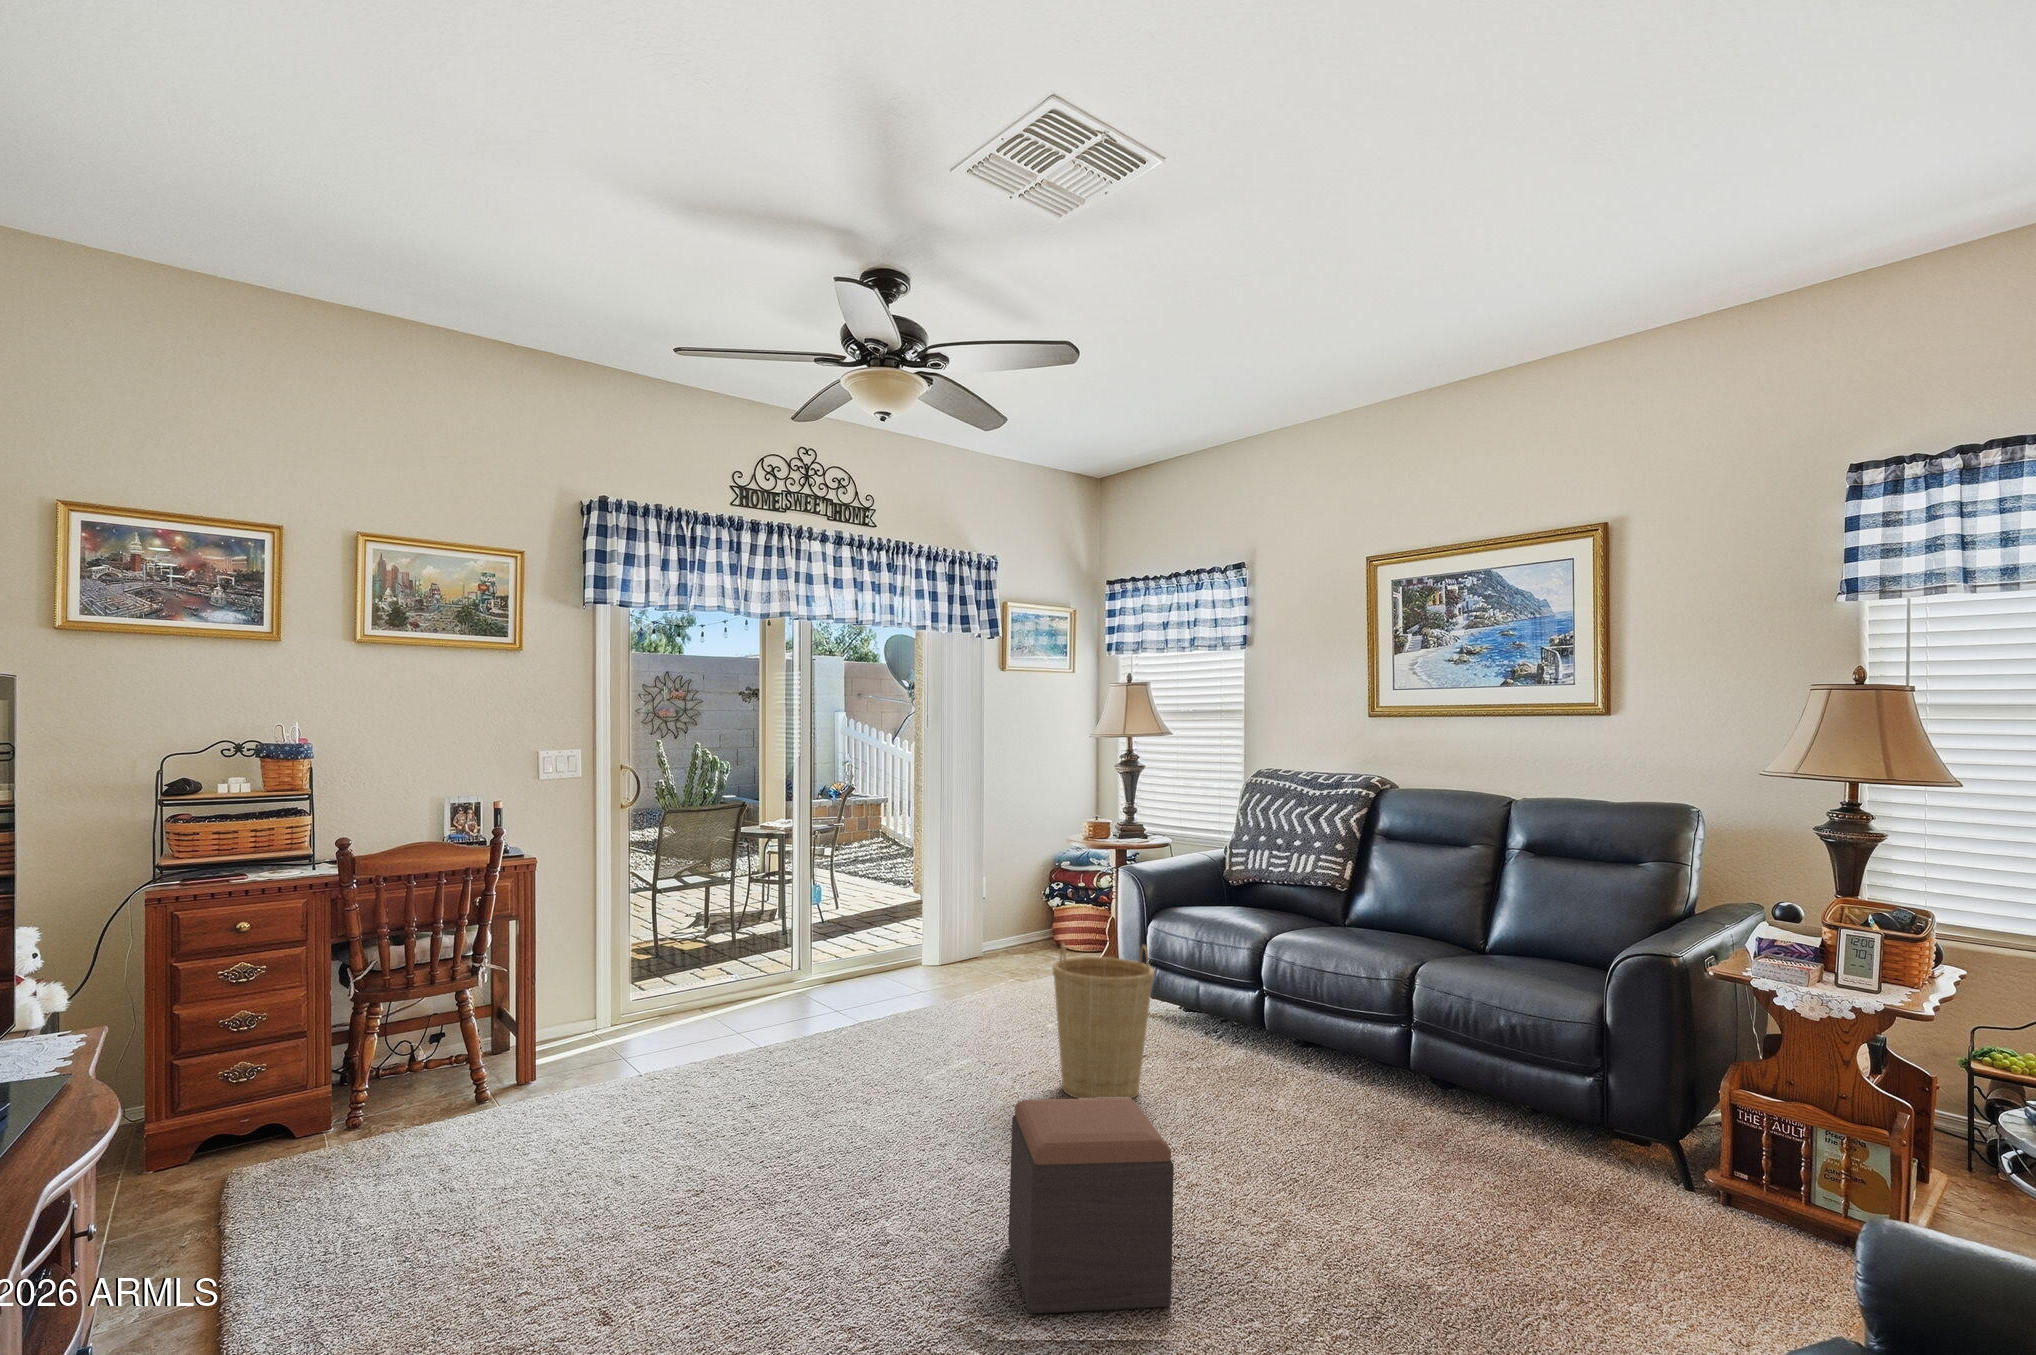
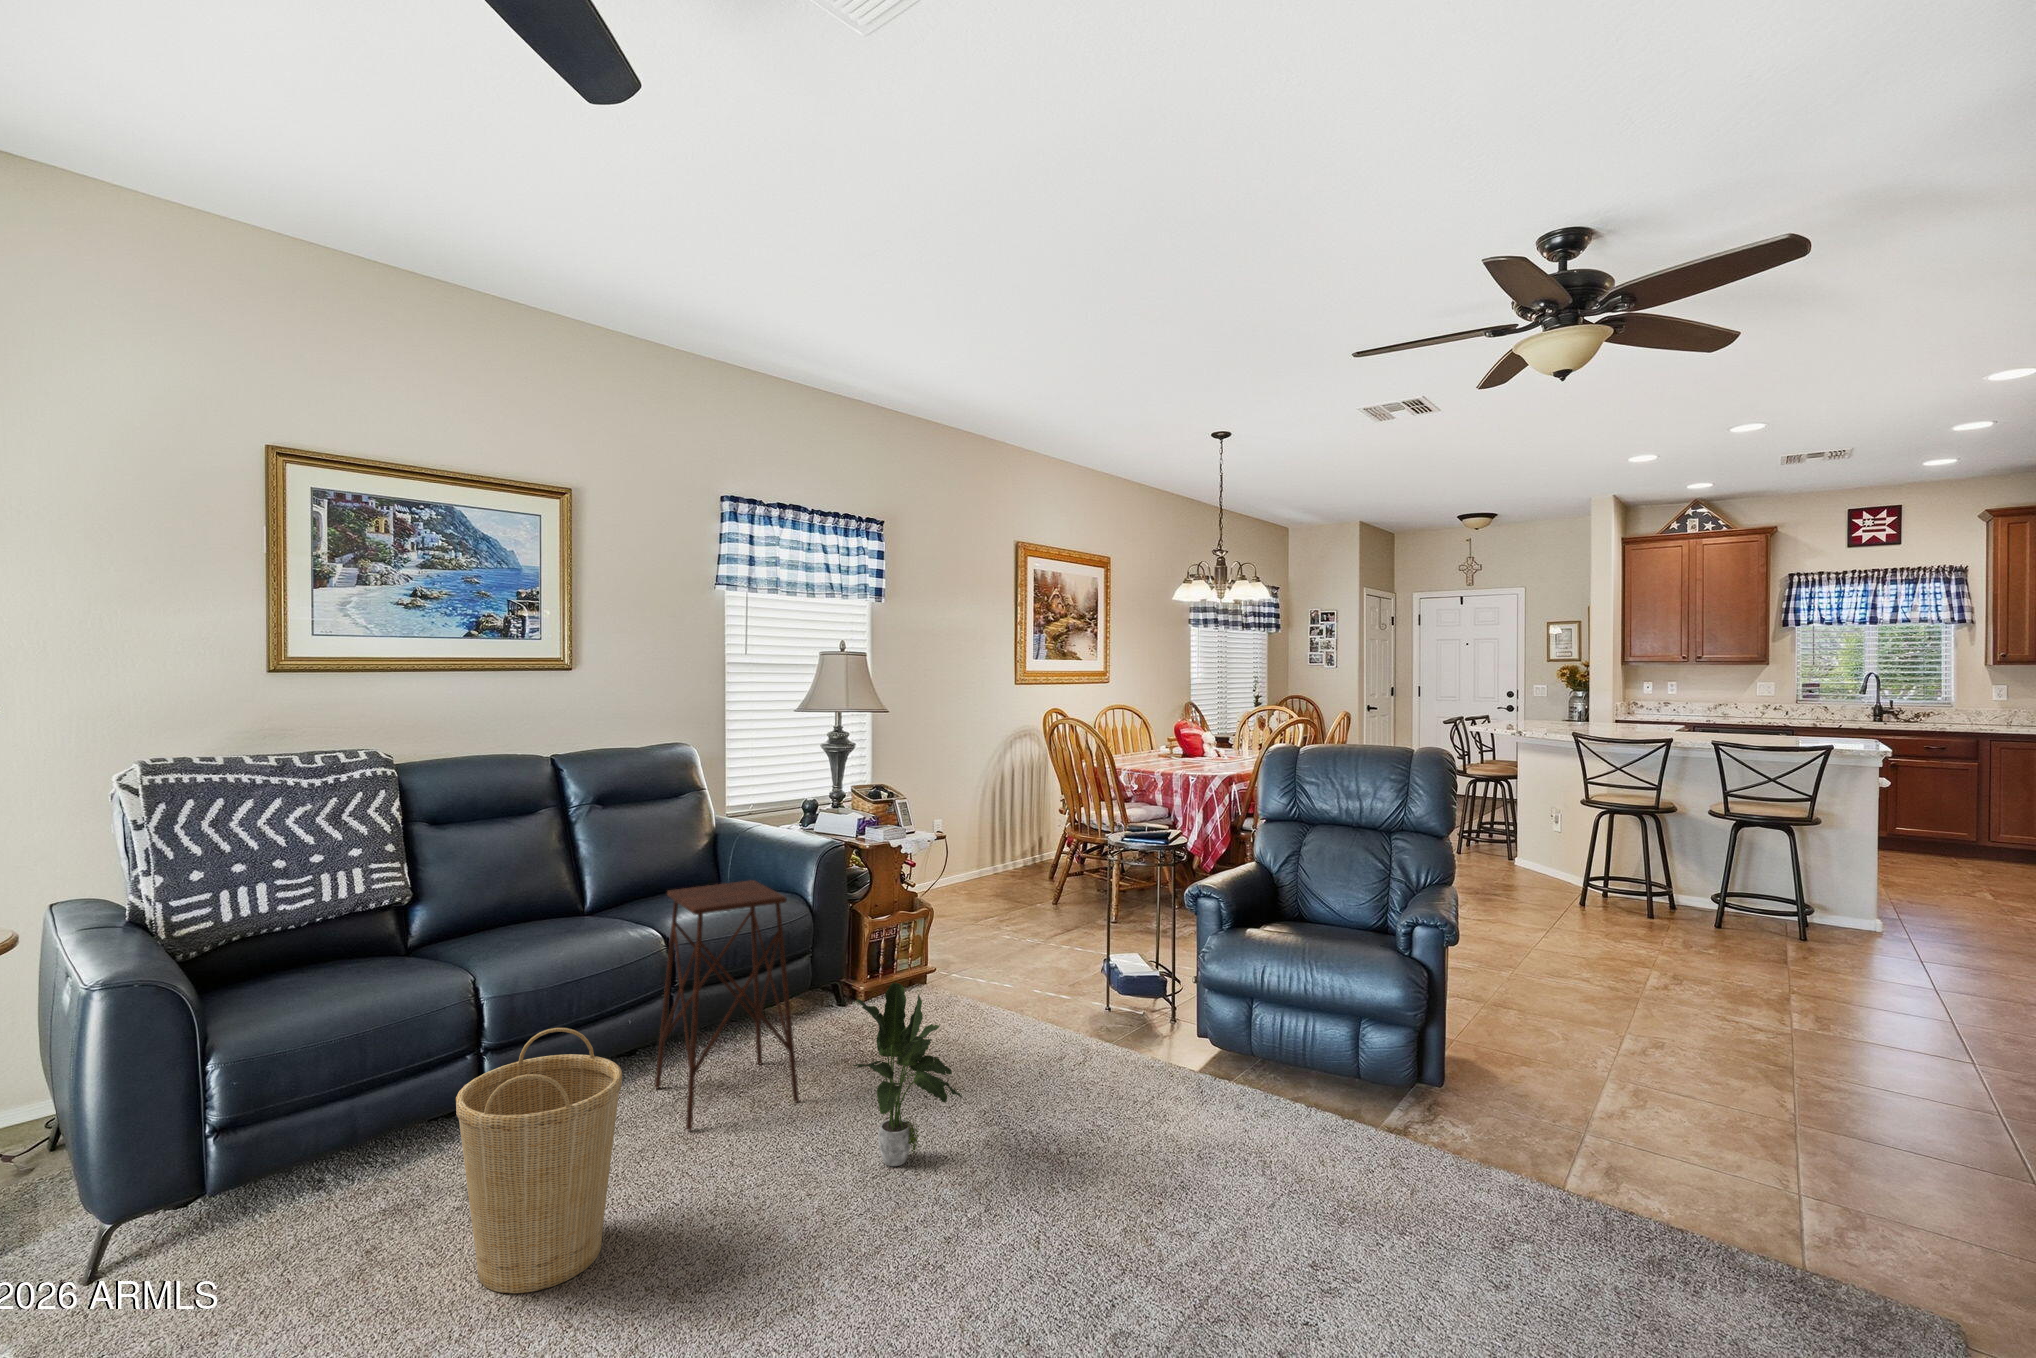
side table: none [1285,910,1460,1163] -> present [655,880,799,1130]
potted plant: none [1165,1008,1311,1207] -> present [853,982,962,1166]
footstool: present [1008,1098,1174,1314] -> none [987,1074,1146,1282]

